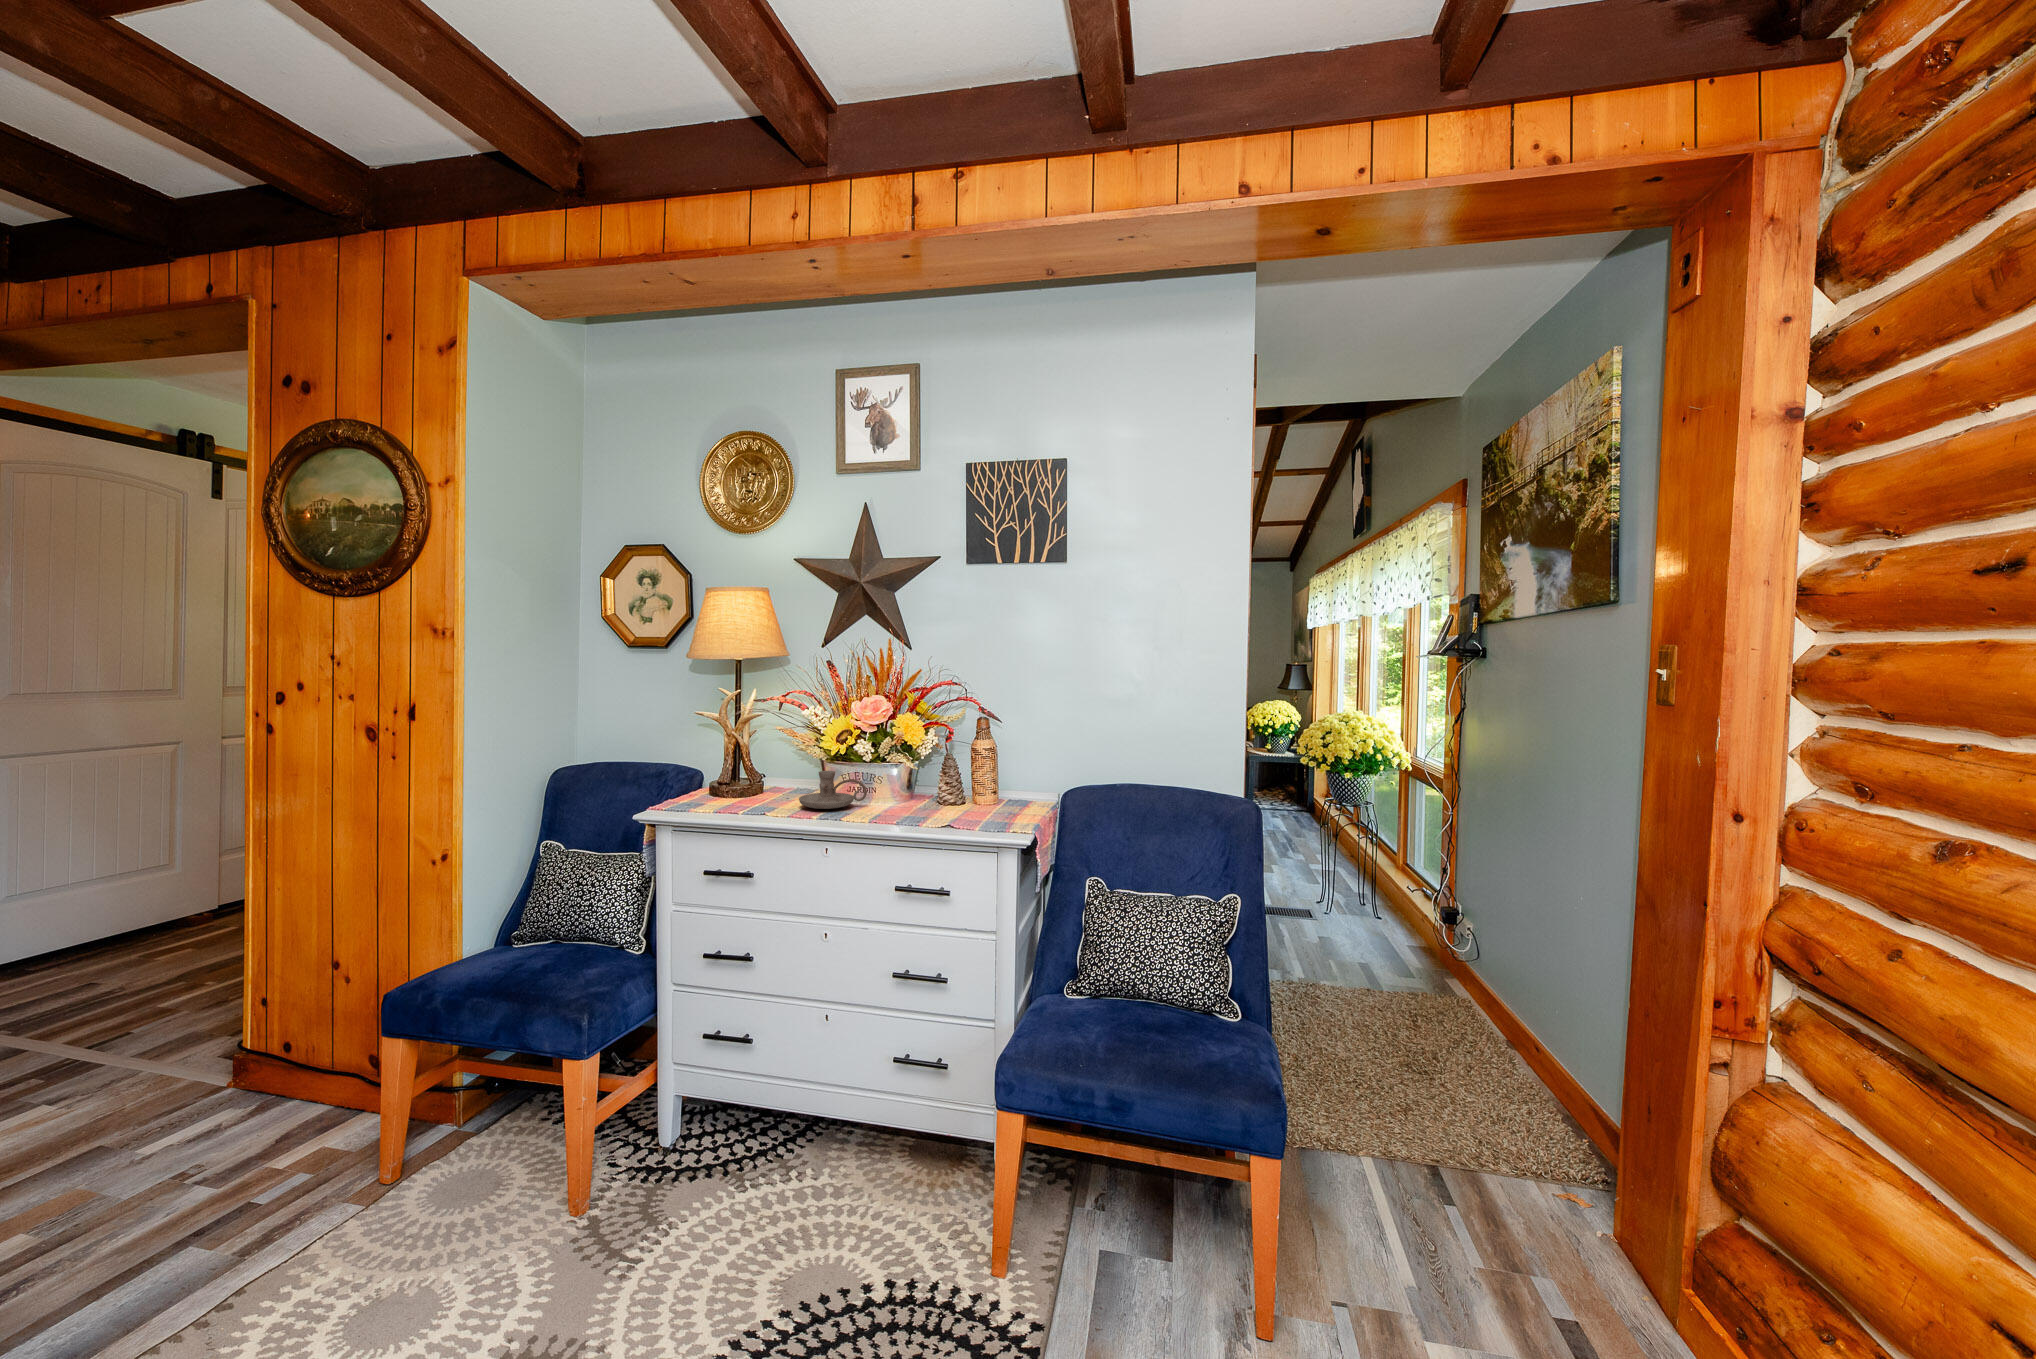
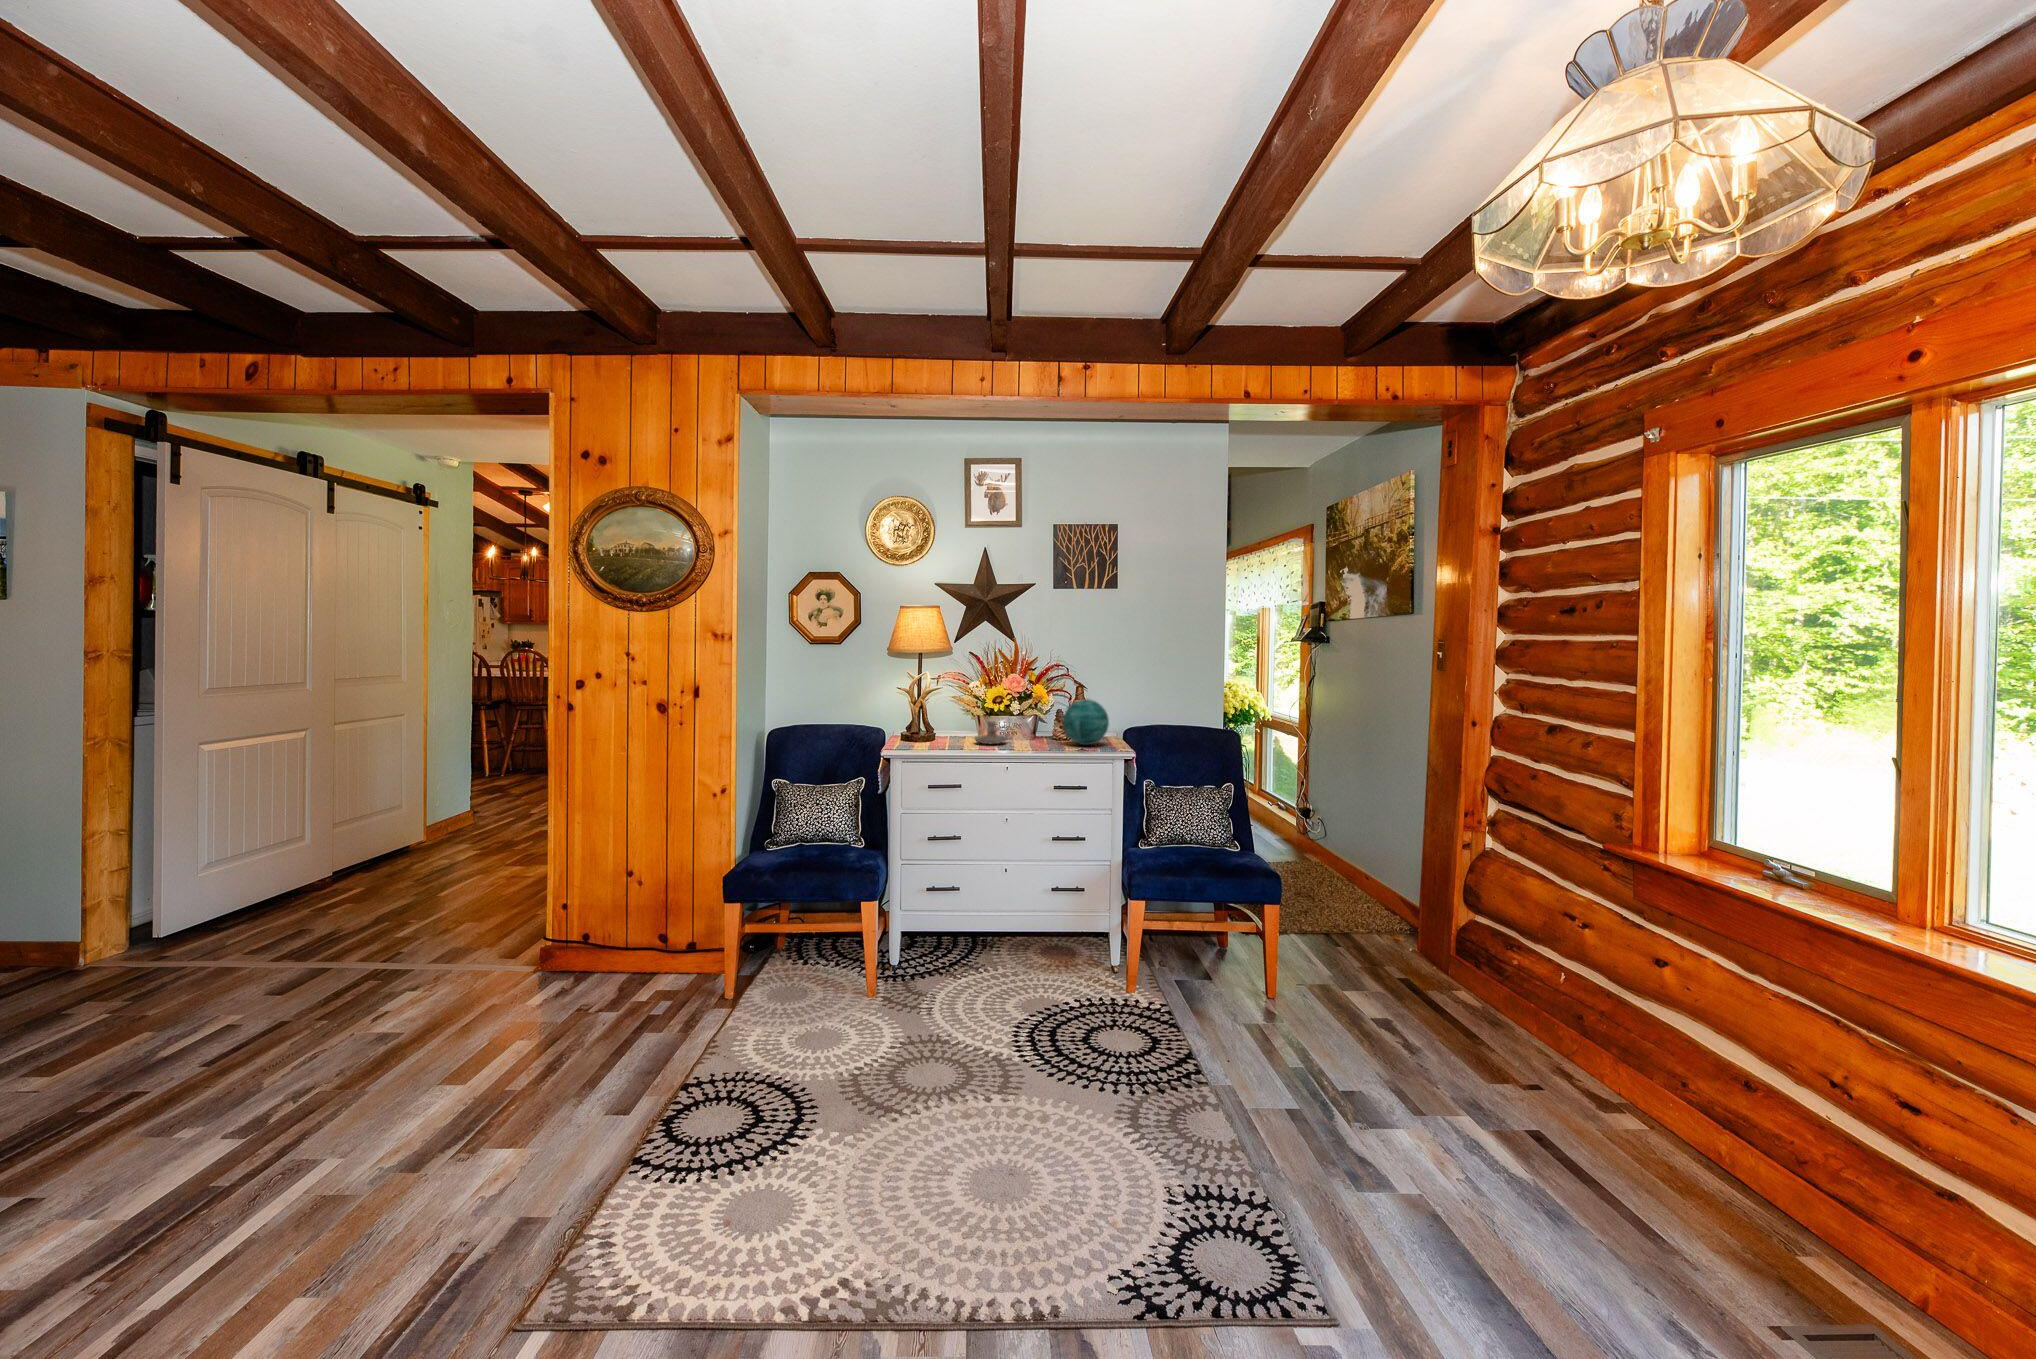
decorative orb: none [934,741,1010,819] -> present [1063,699,1109,745]

